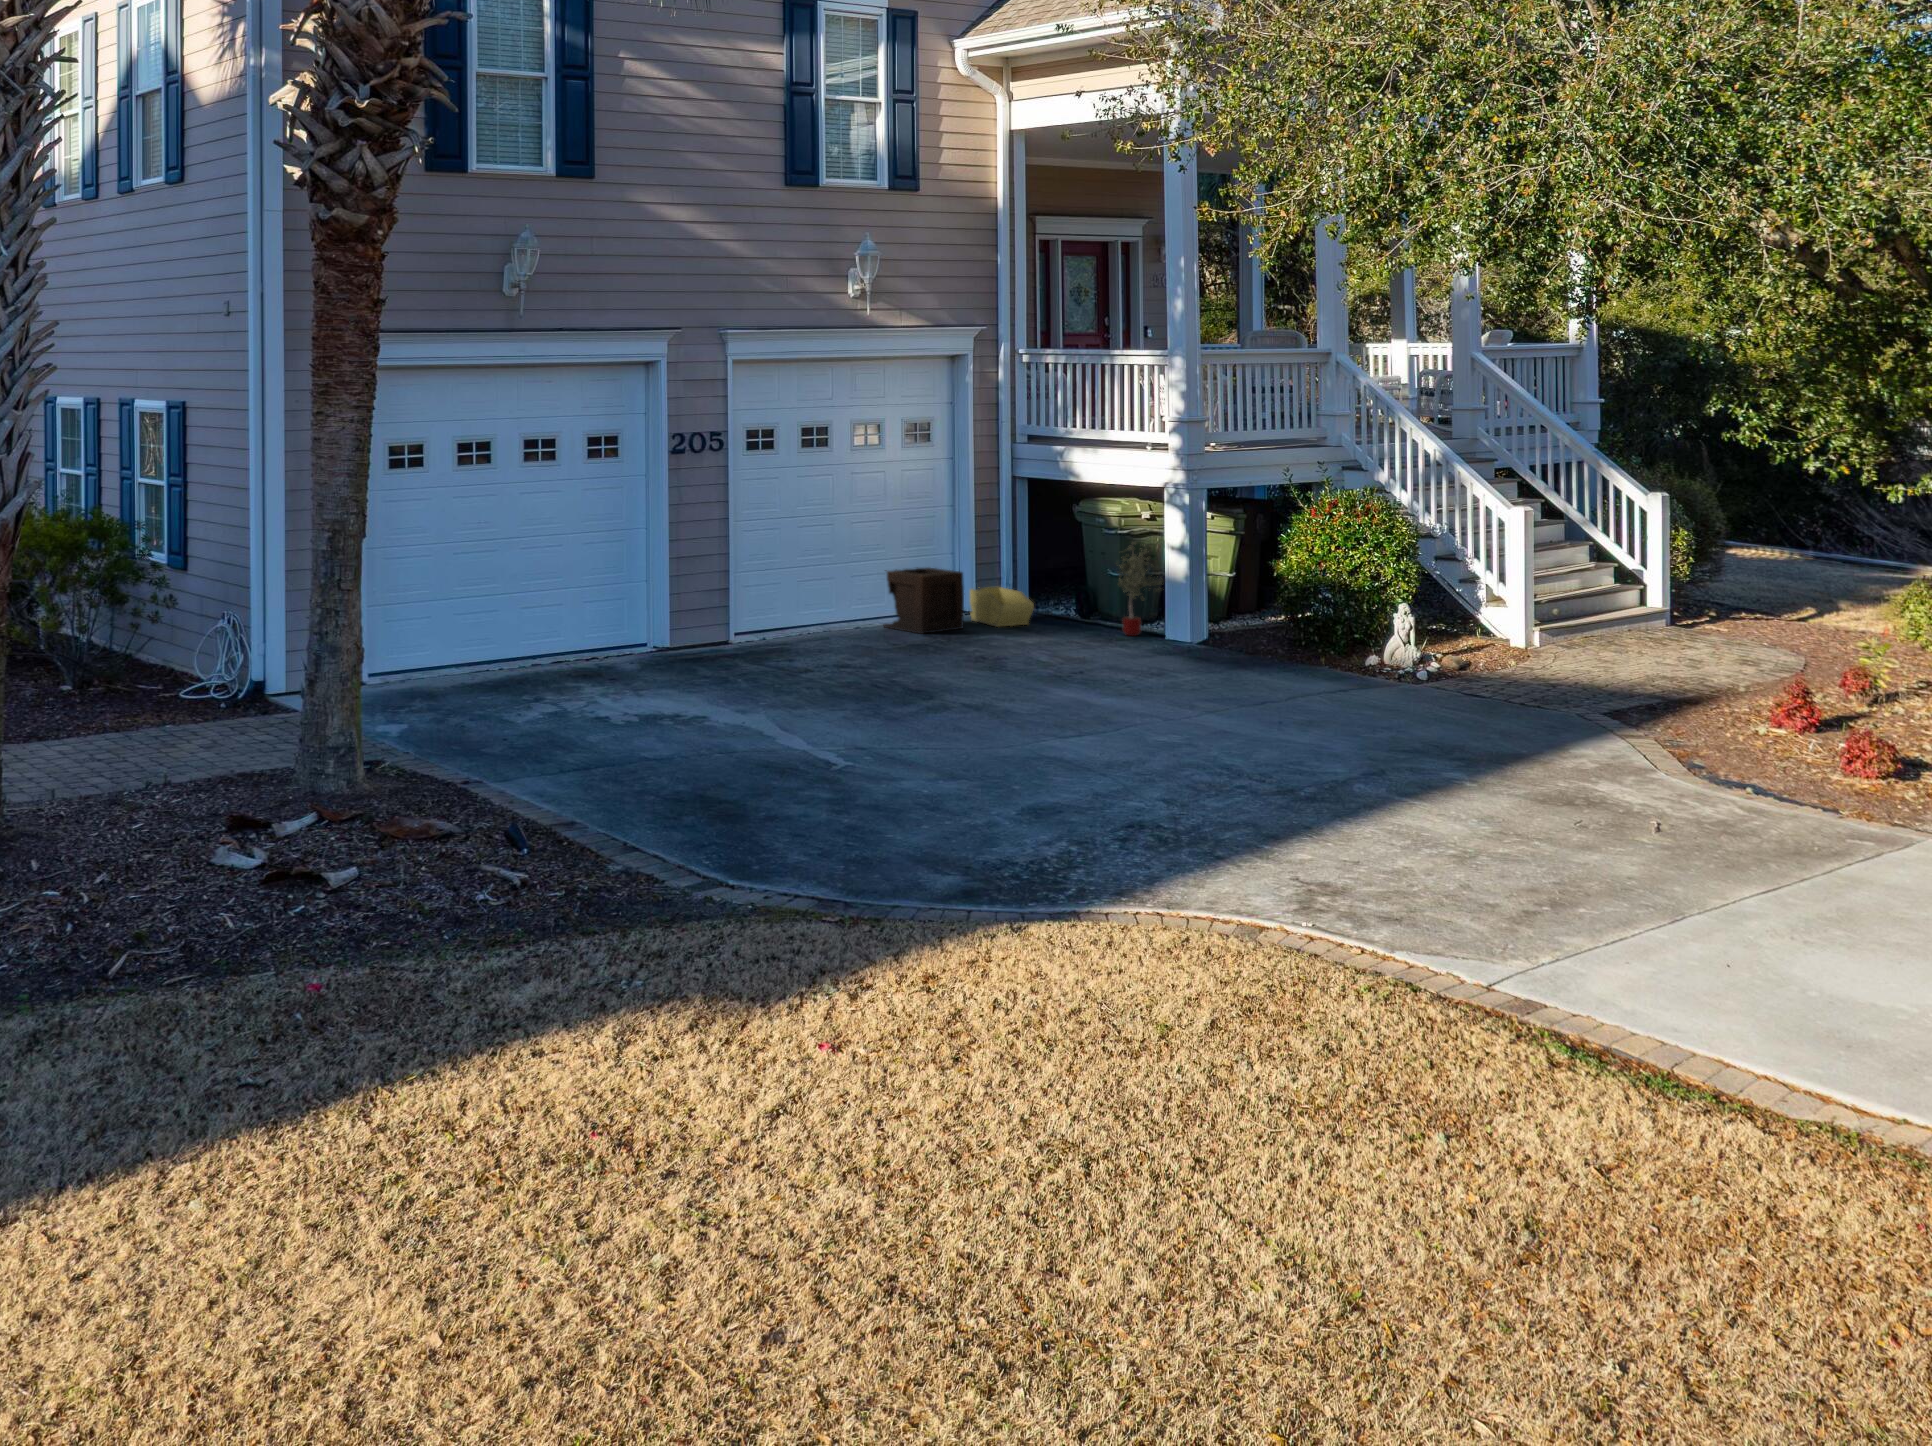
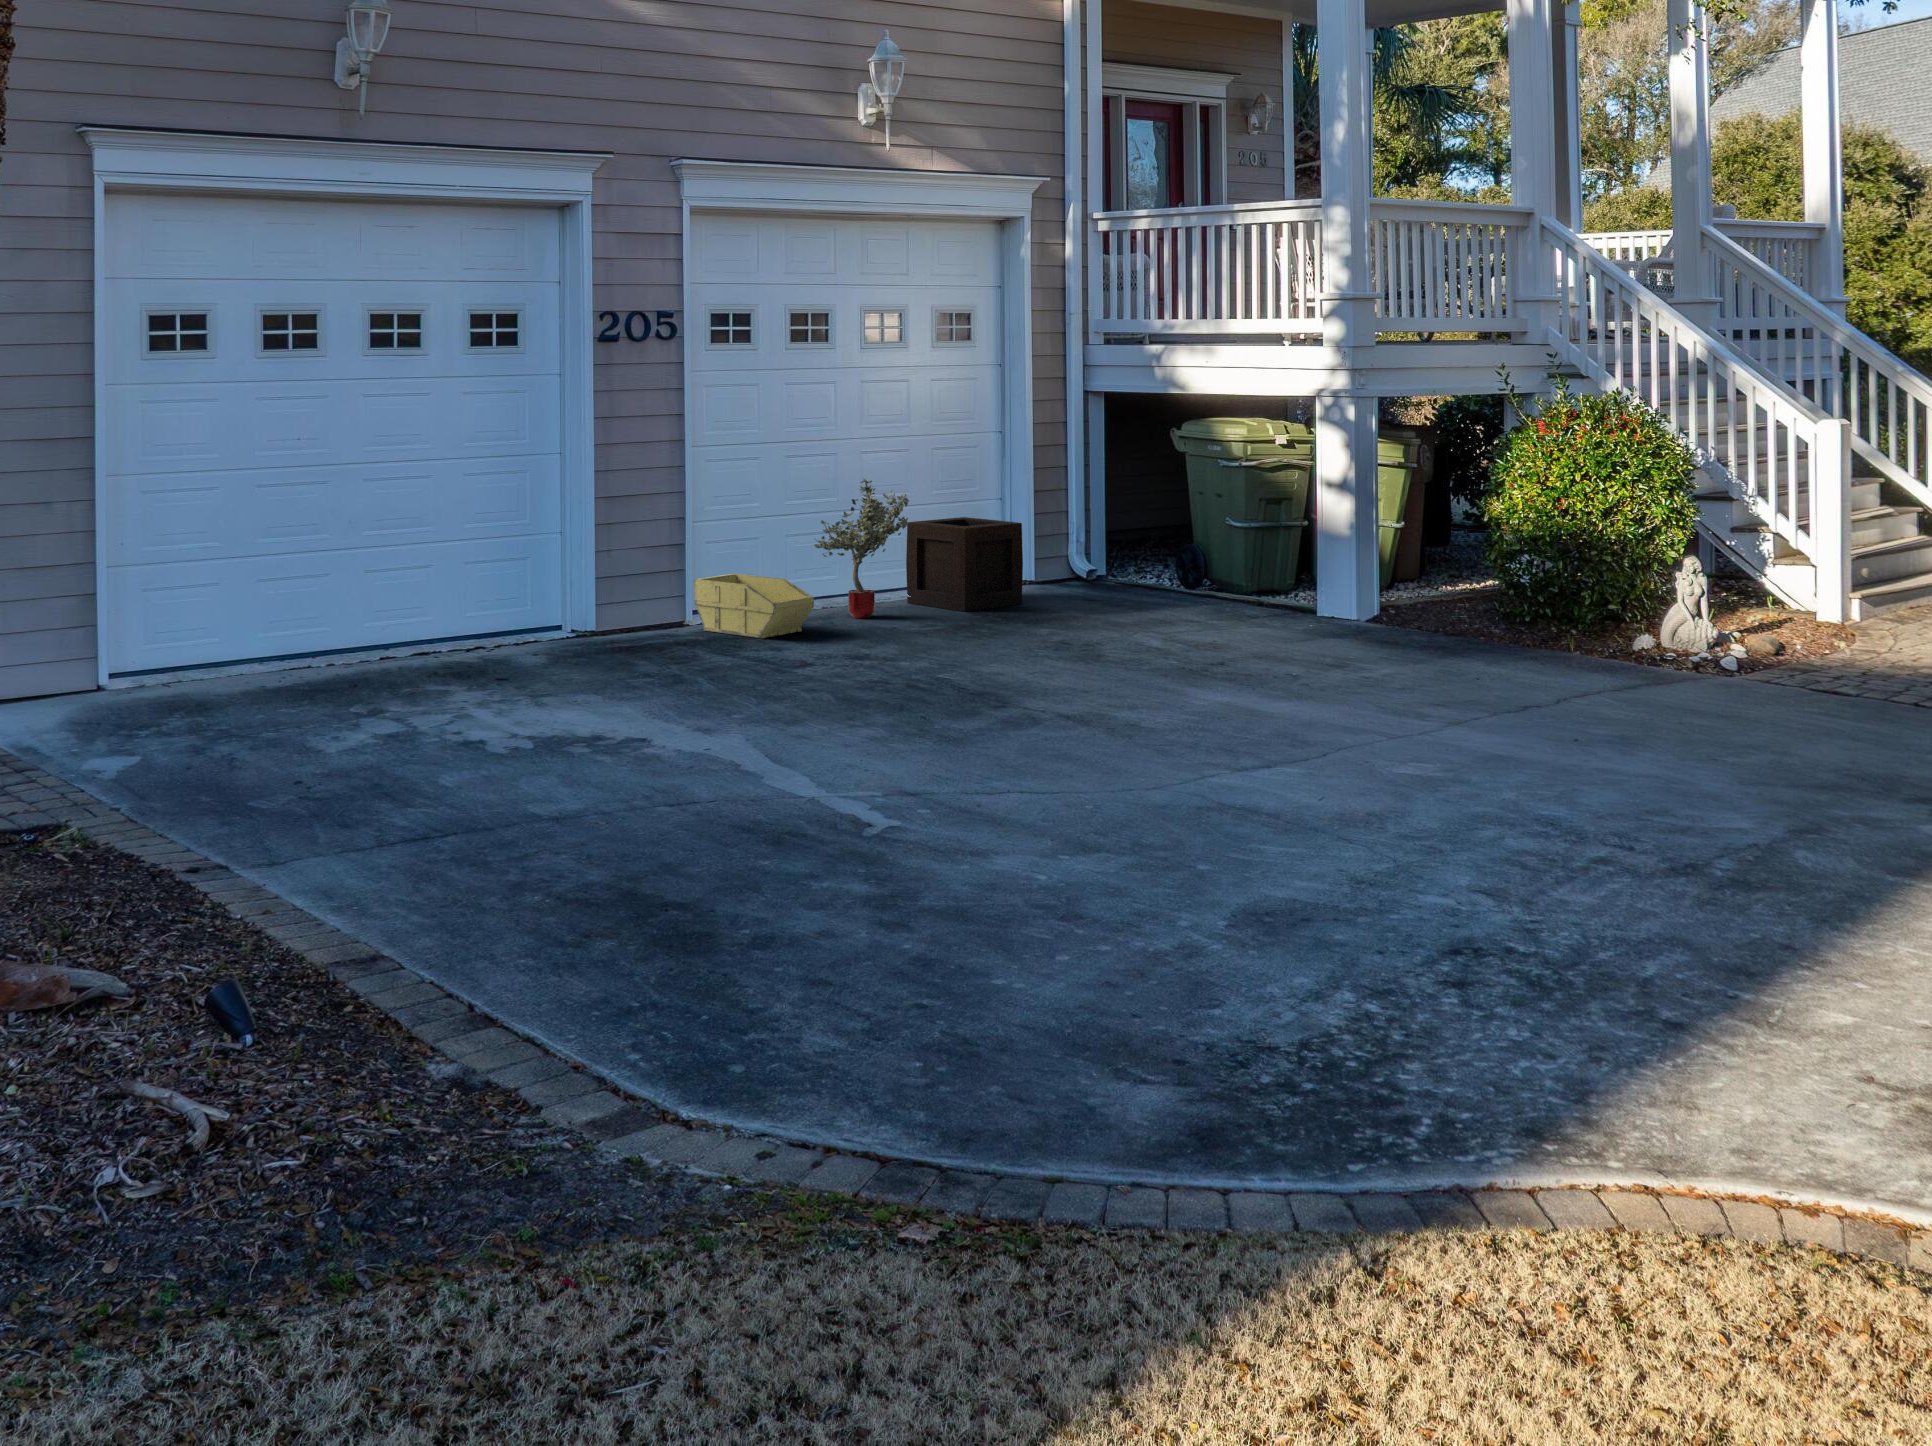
potted tree: present [1118,542,1164,636] -> present [813,479,909,618]
storage bin: present [970,586,1034,627] -> present [694,574,814,638]

